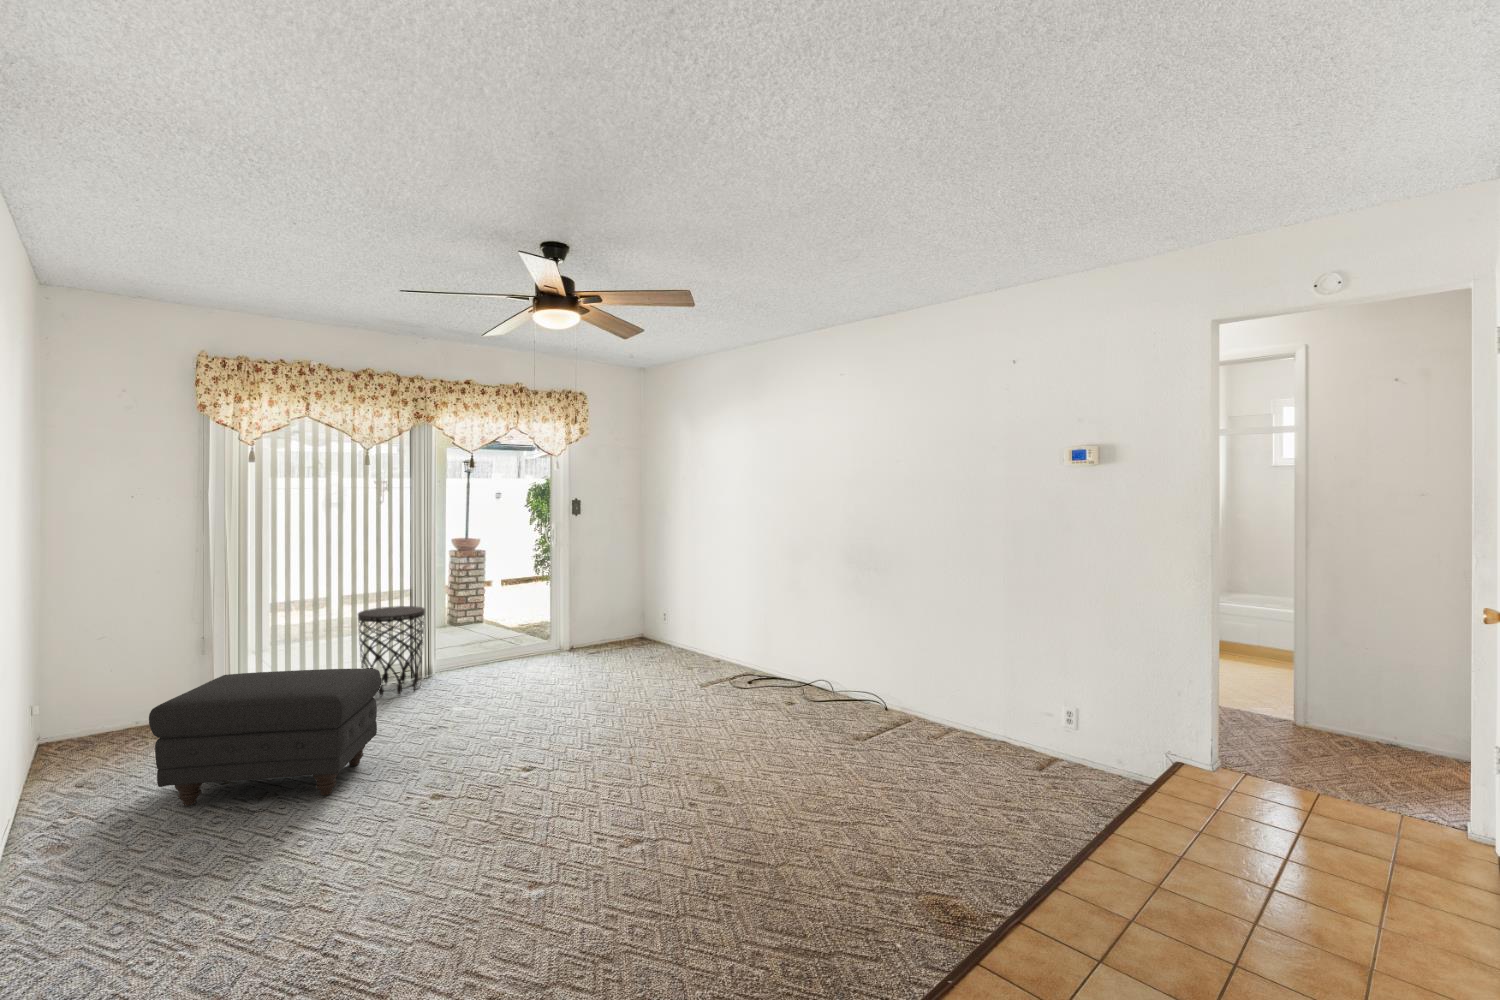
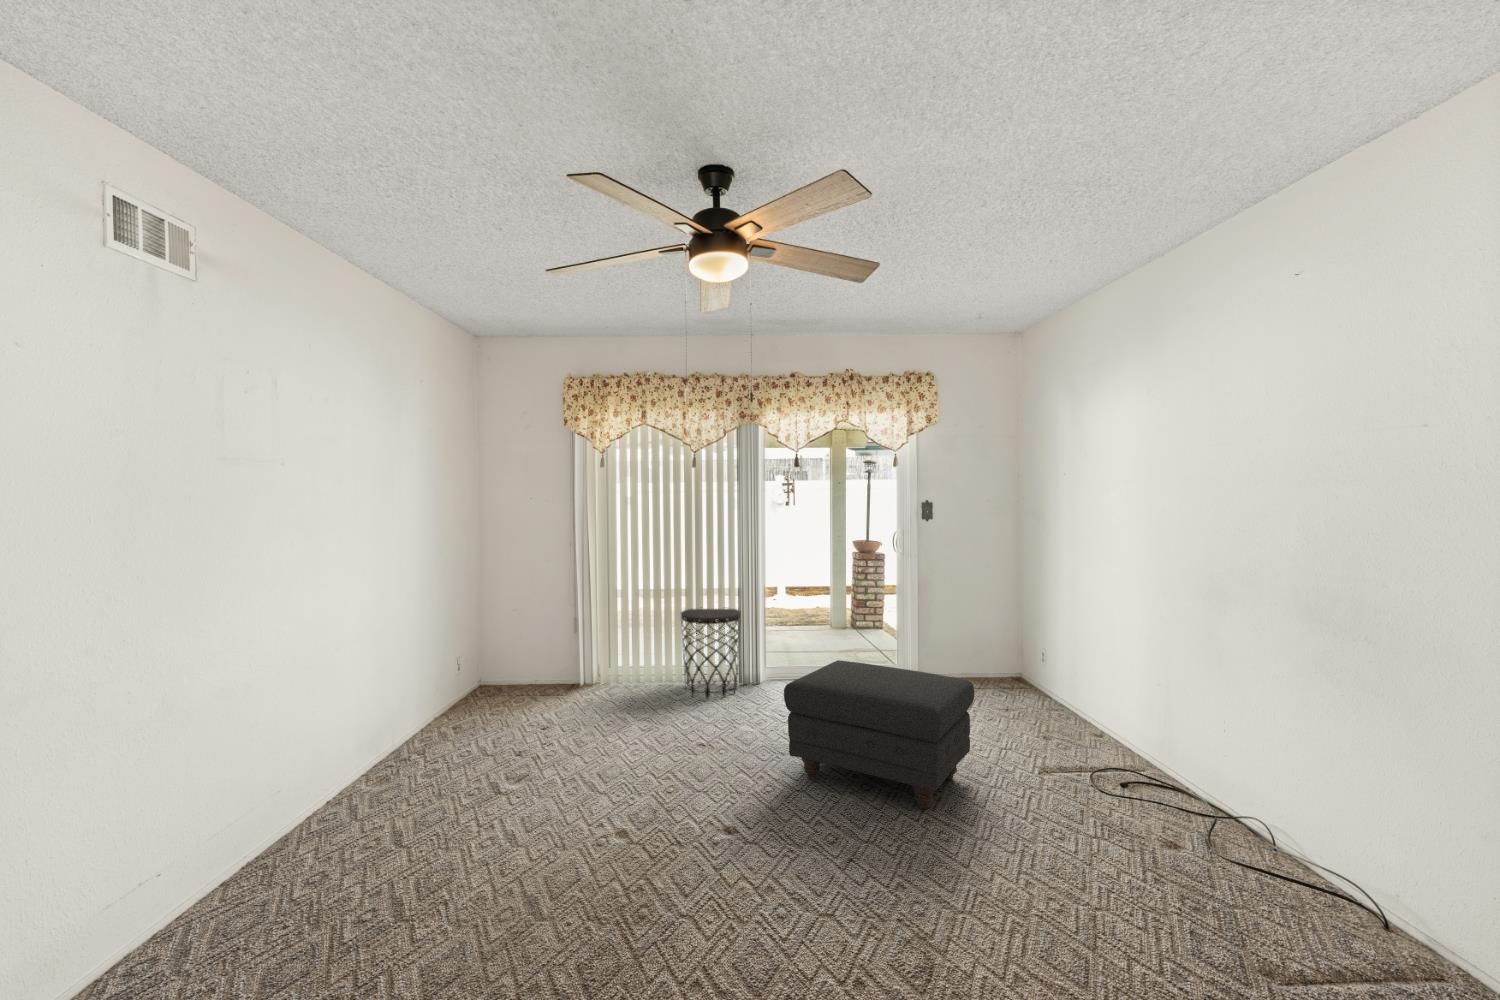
ottoman: present [149,668,381,806] -> present [784,660,974,809]

